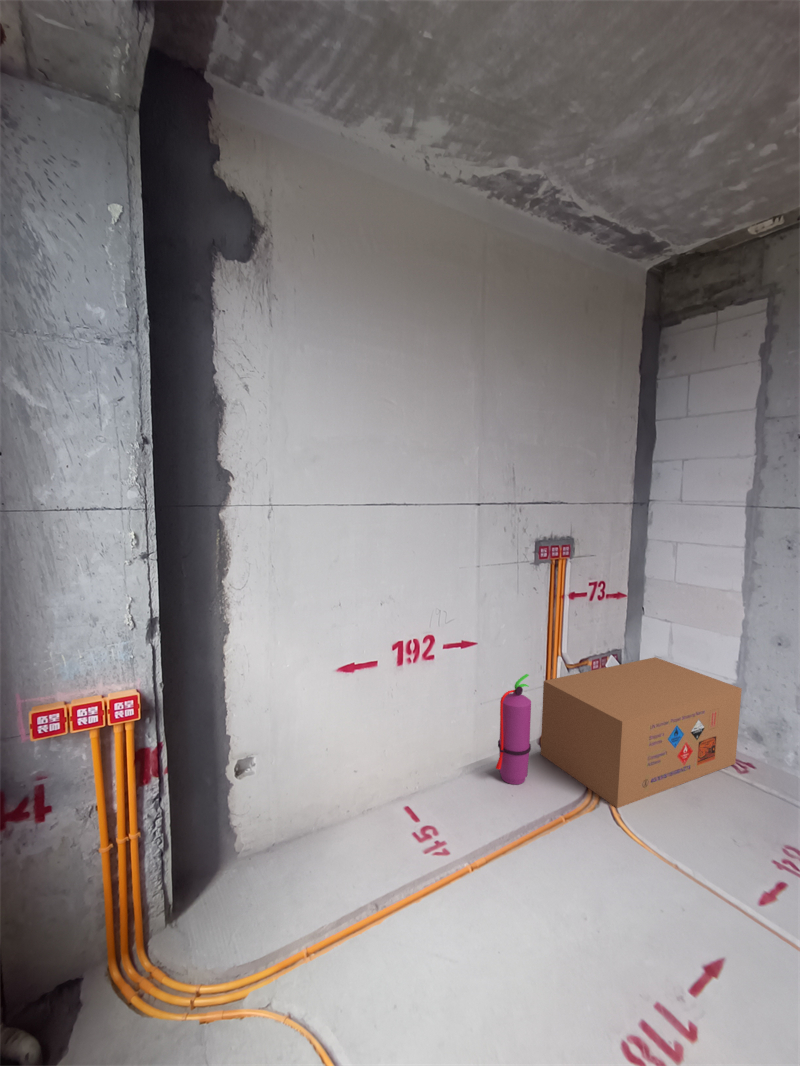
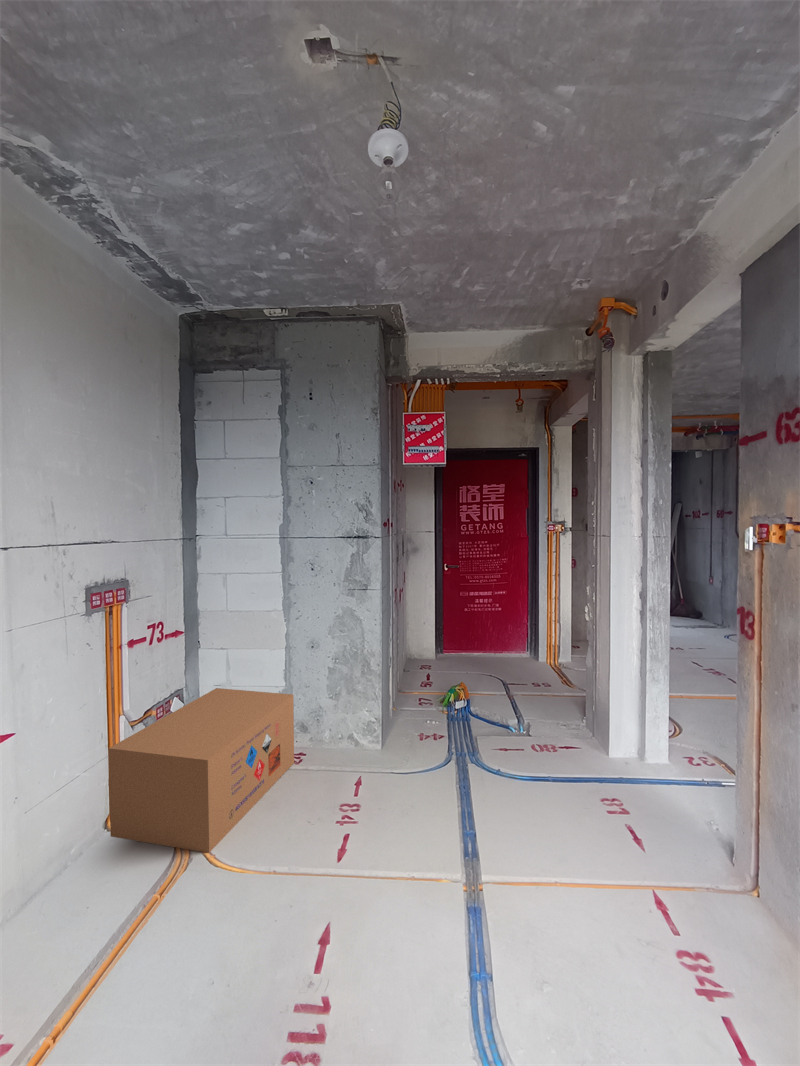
fire extinguisher: present [496,674,531,785] -> none [58,746,104,890]

